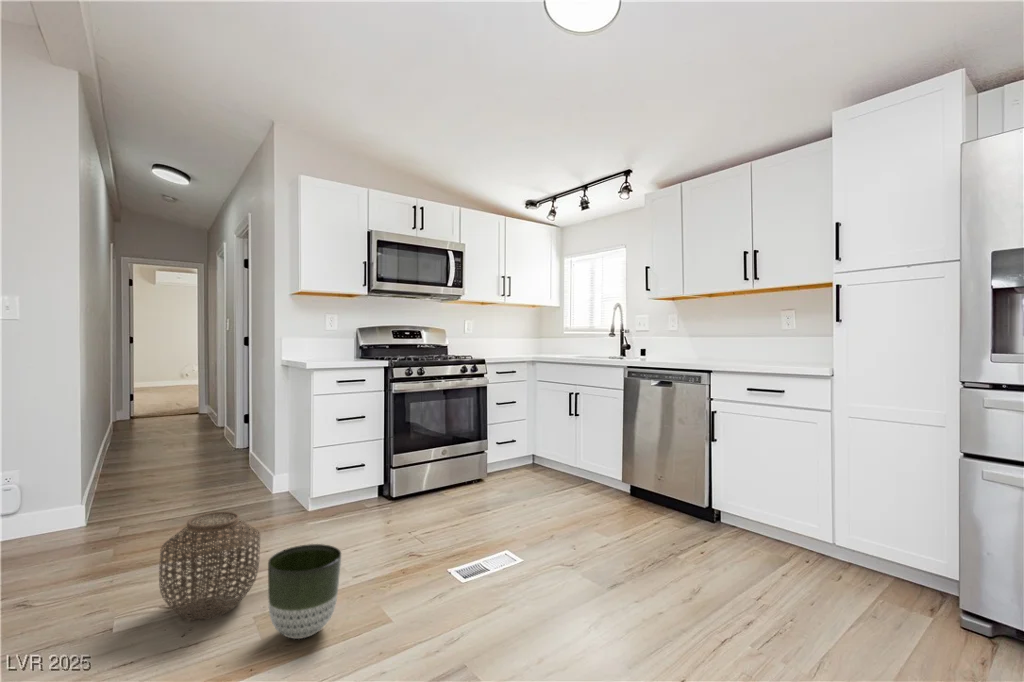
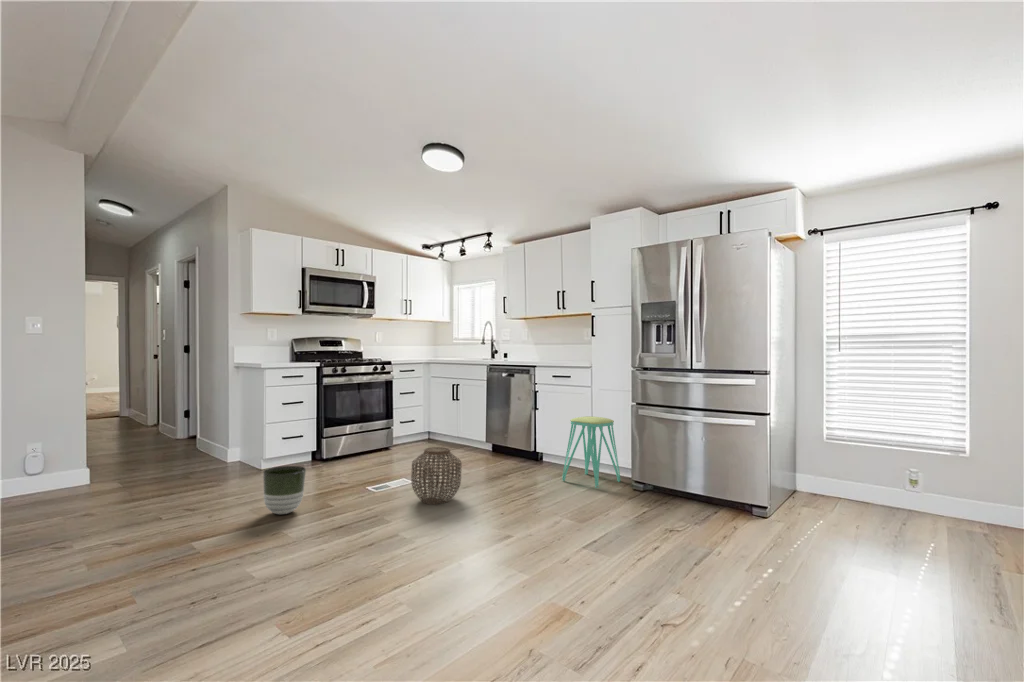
stool: none [783,465,901,612] -> present [562,416,620,488]
woven basket: present [159,512,260,620] -> present [411,447,461,504]

